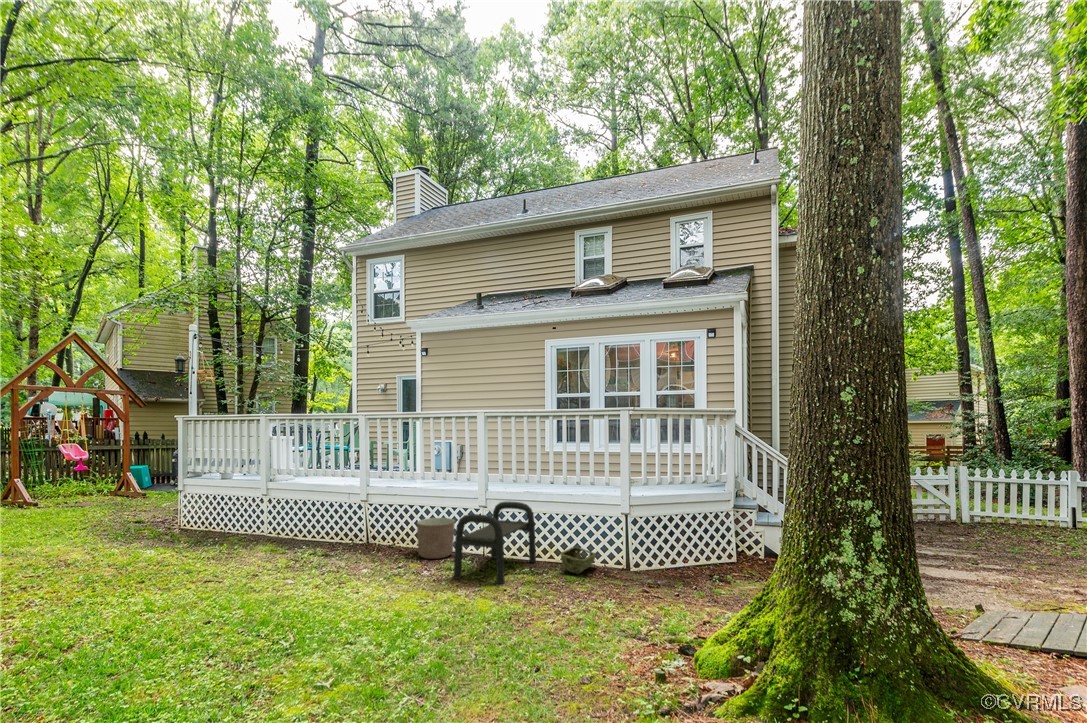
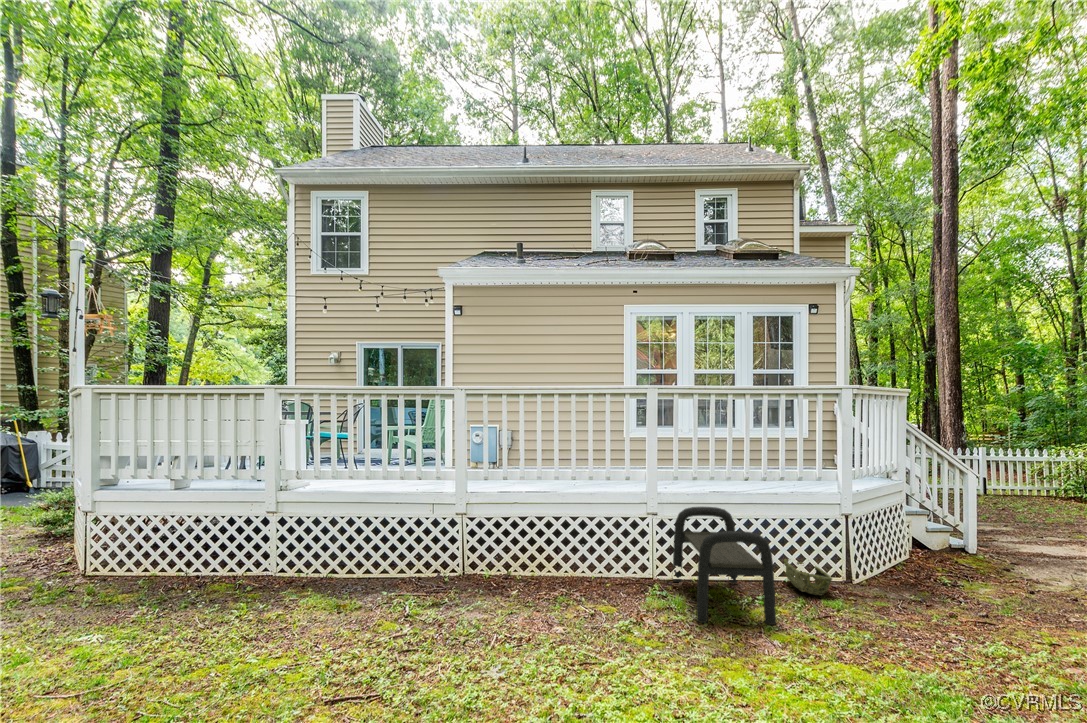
planter: present [417,518,455,559] -> none [573,532,624,592]

